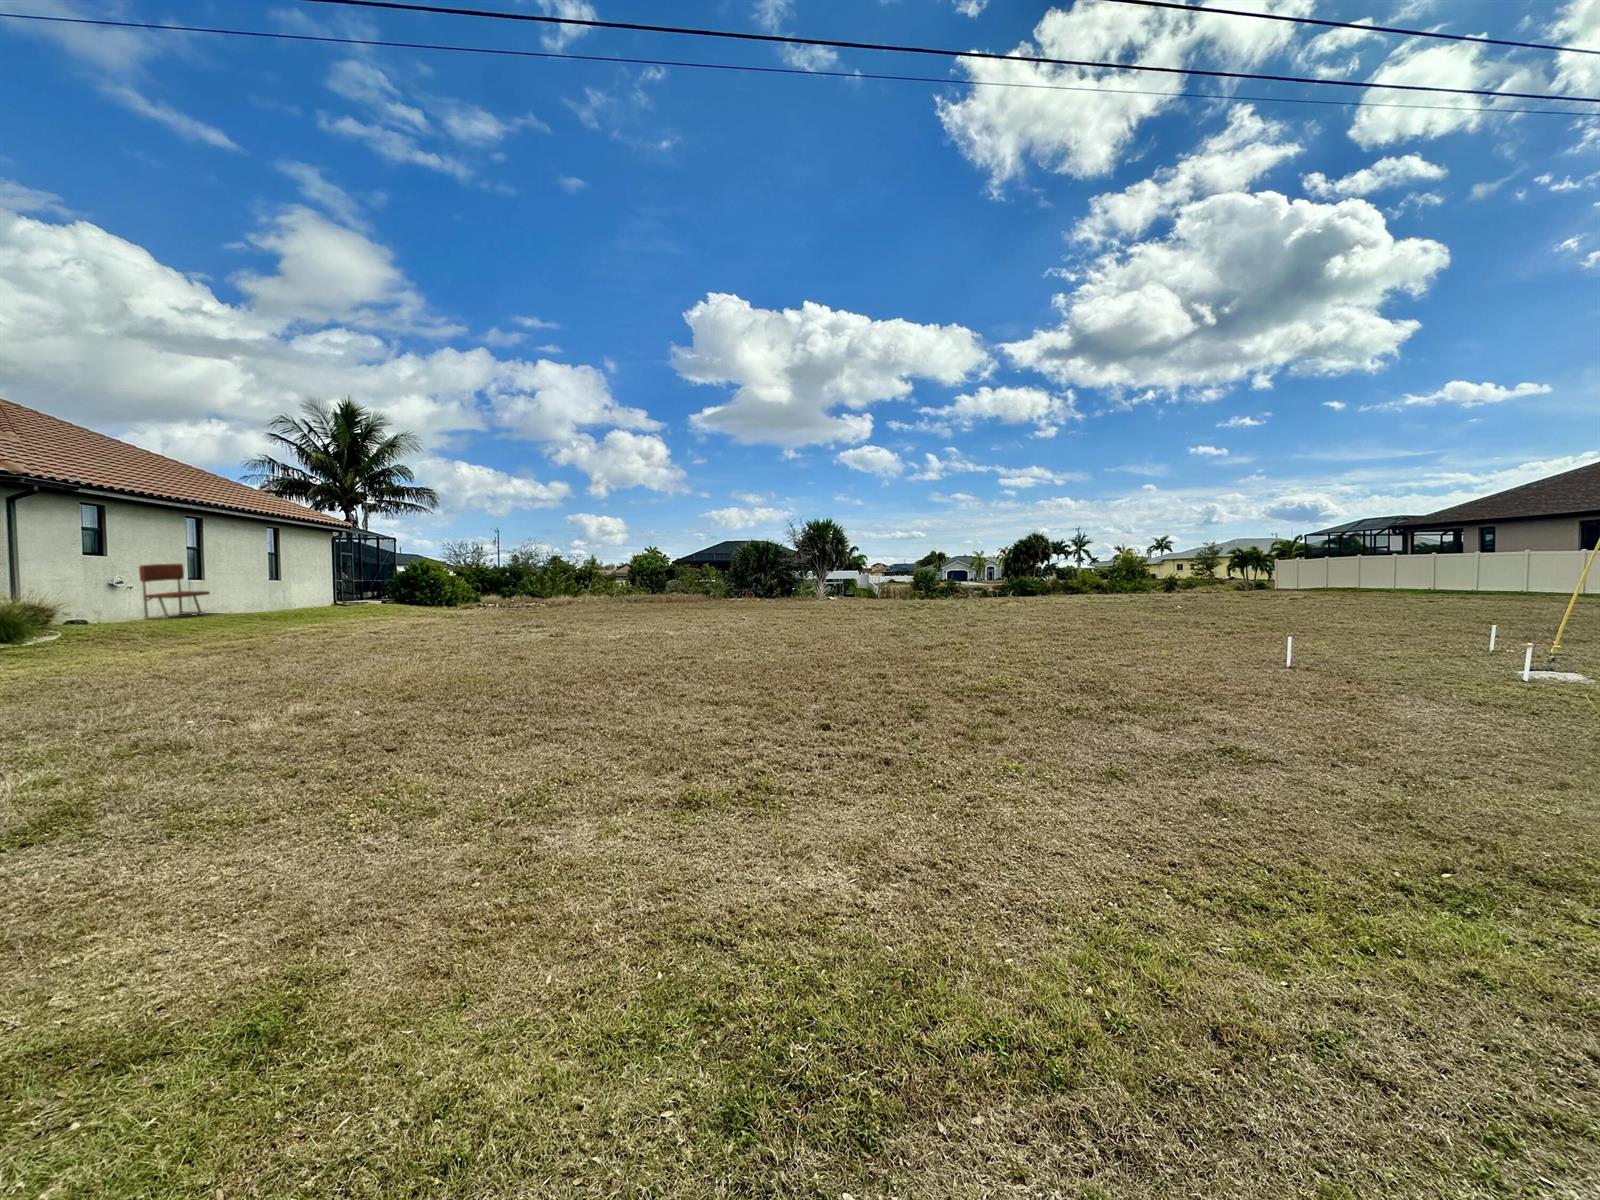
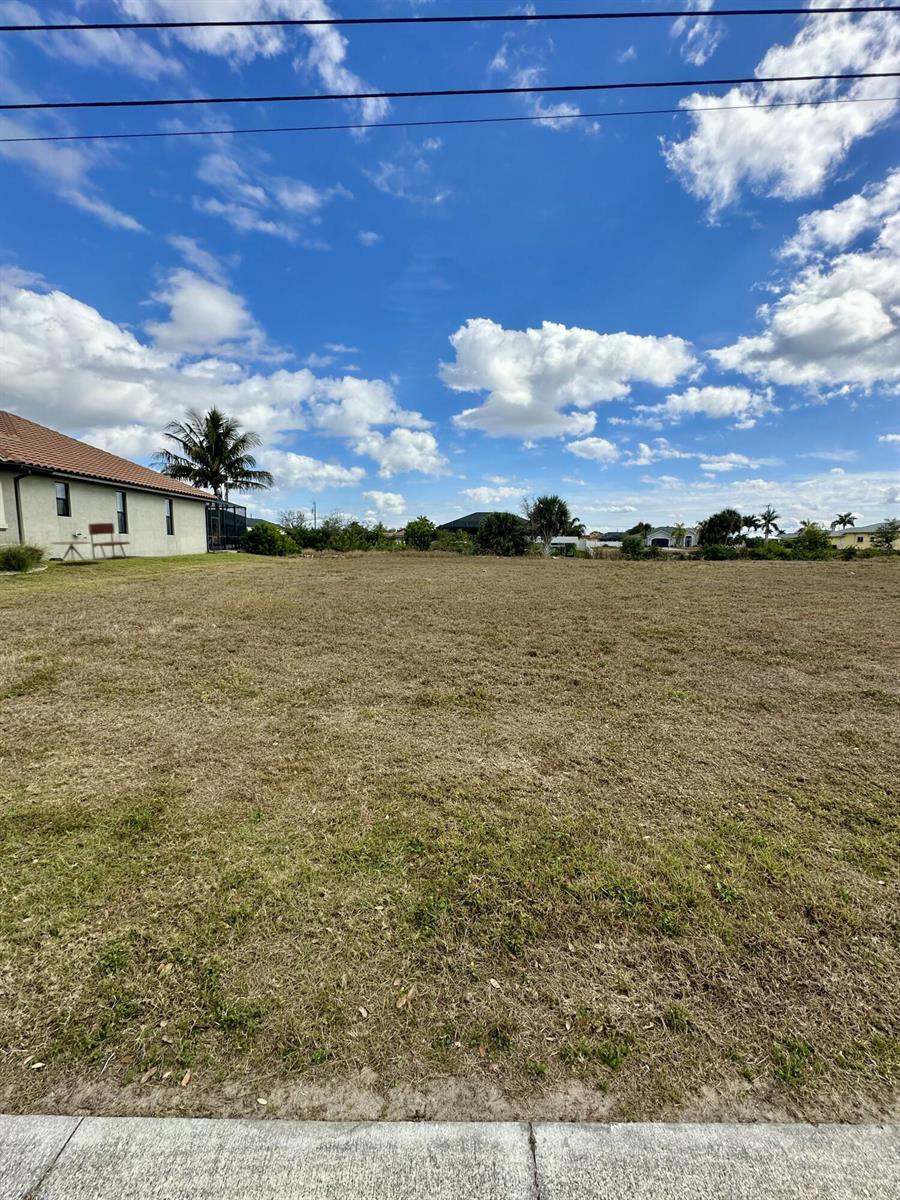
round table: none [70,592,143,629] -> present [52,542,90,563]

